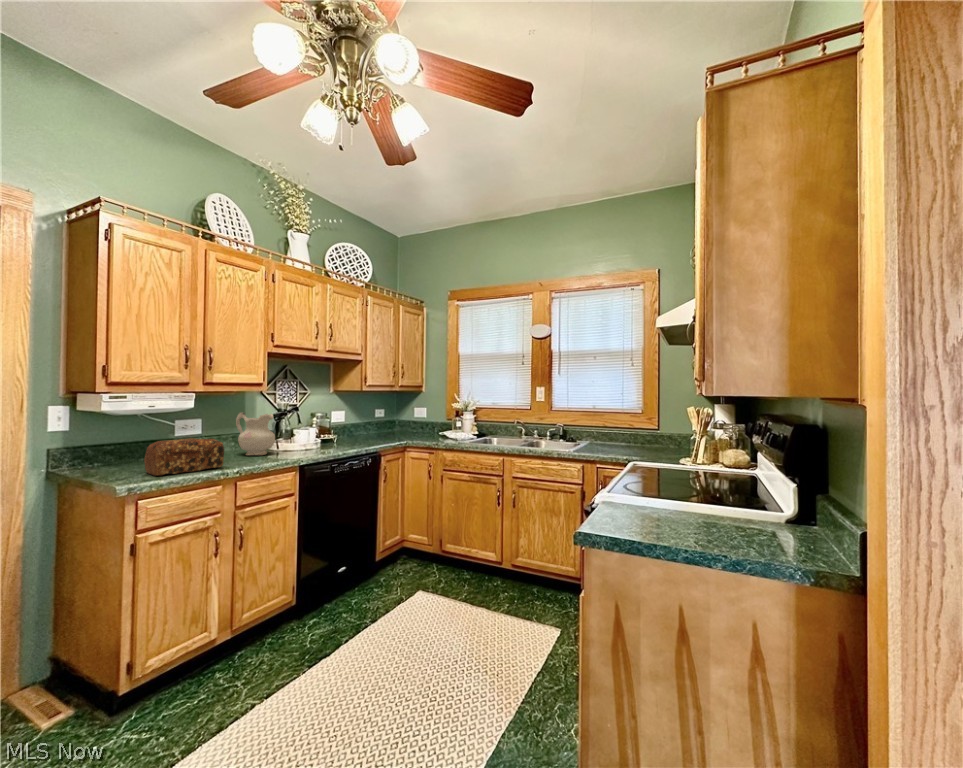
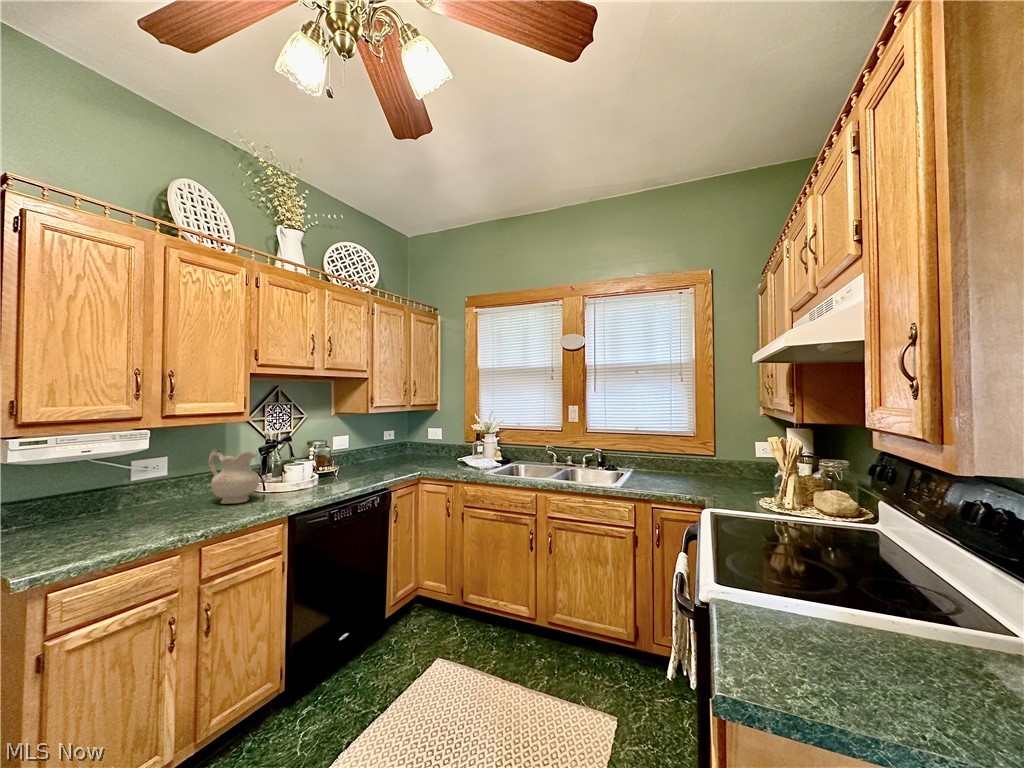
bread loaf: present [144,438,224,476] -> none [71,491,186,550]

